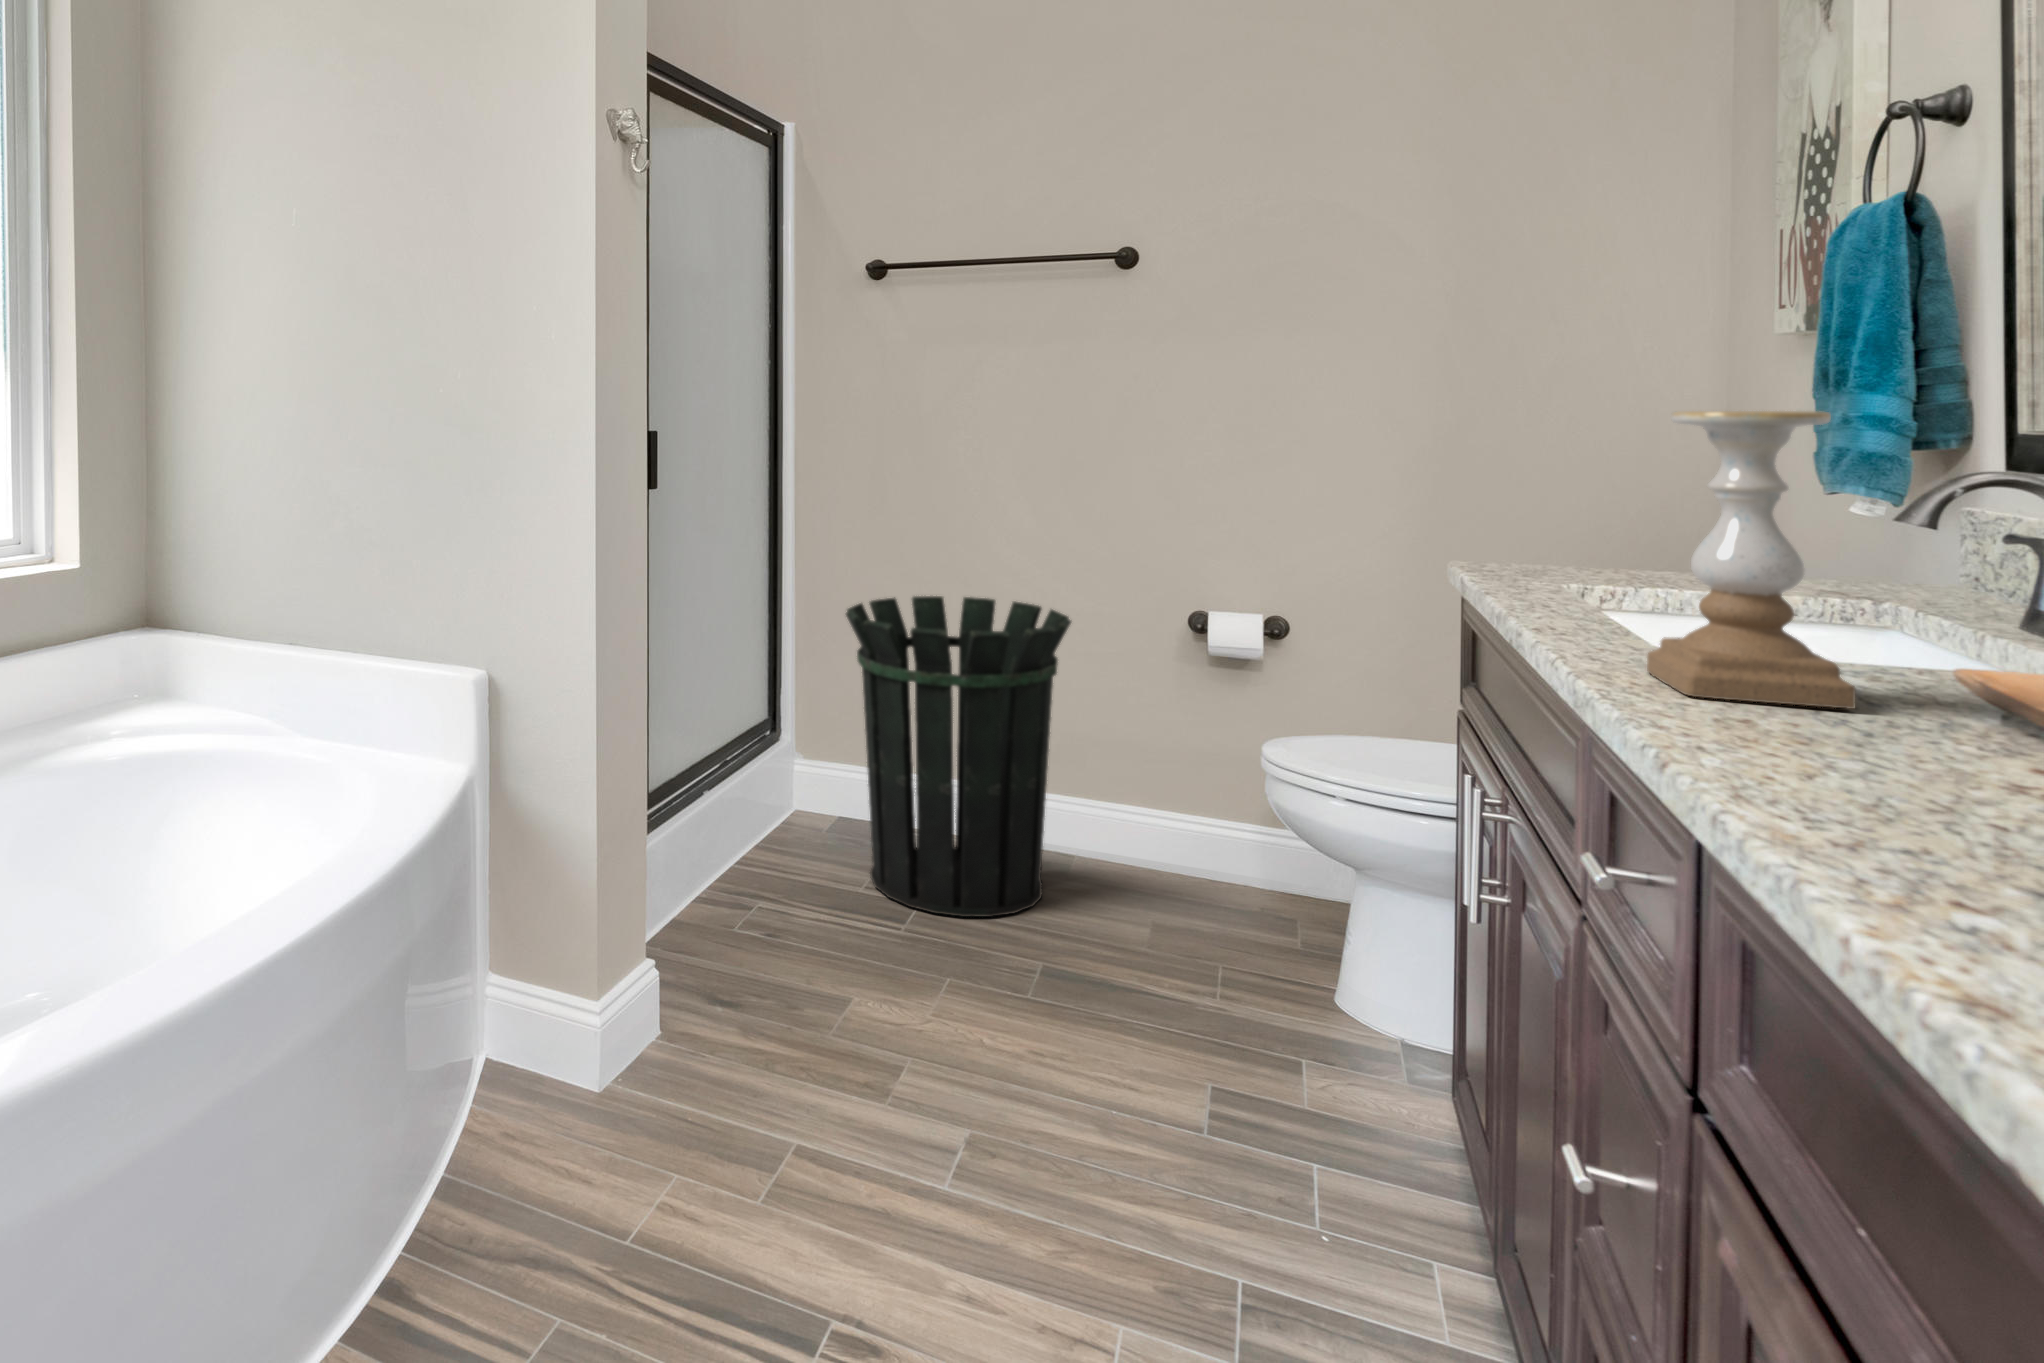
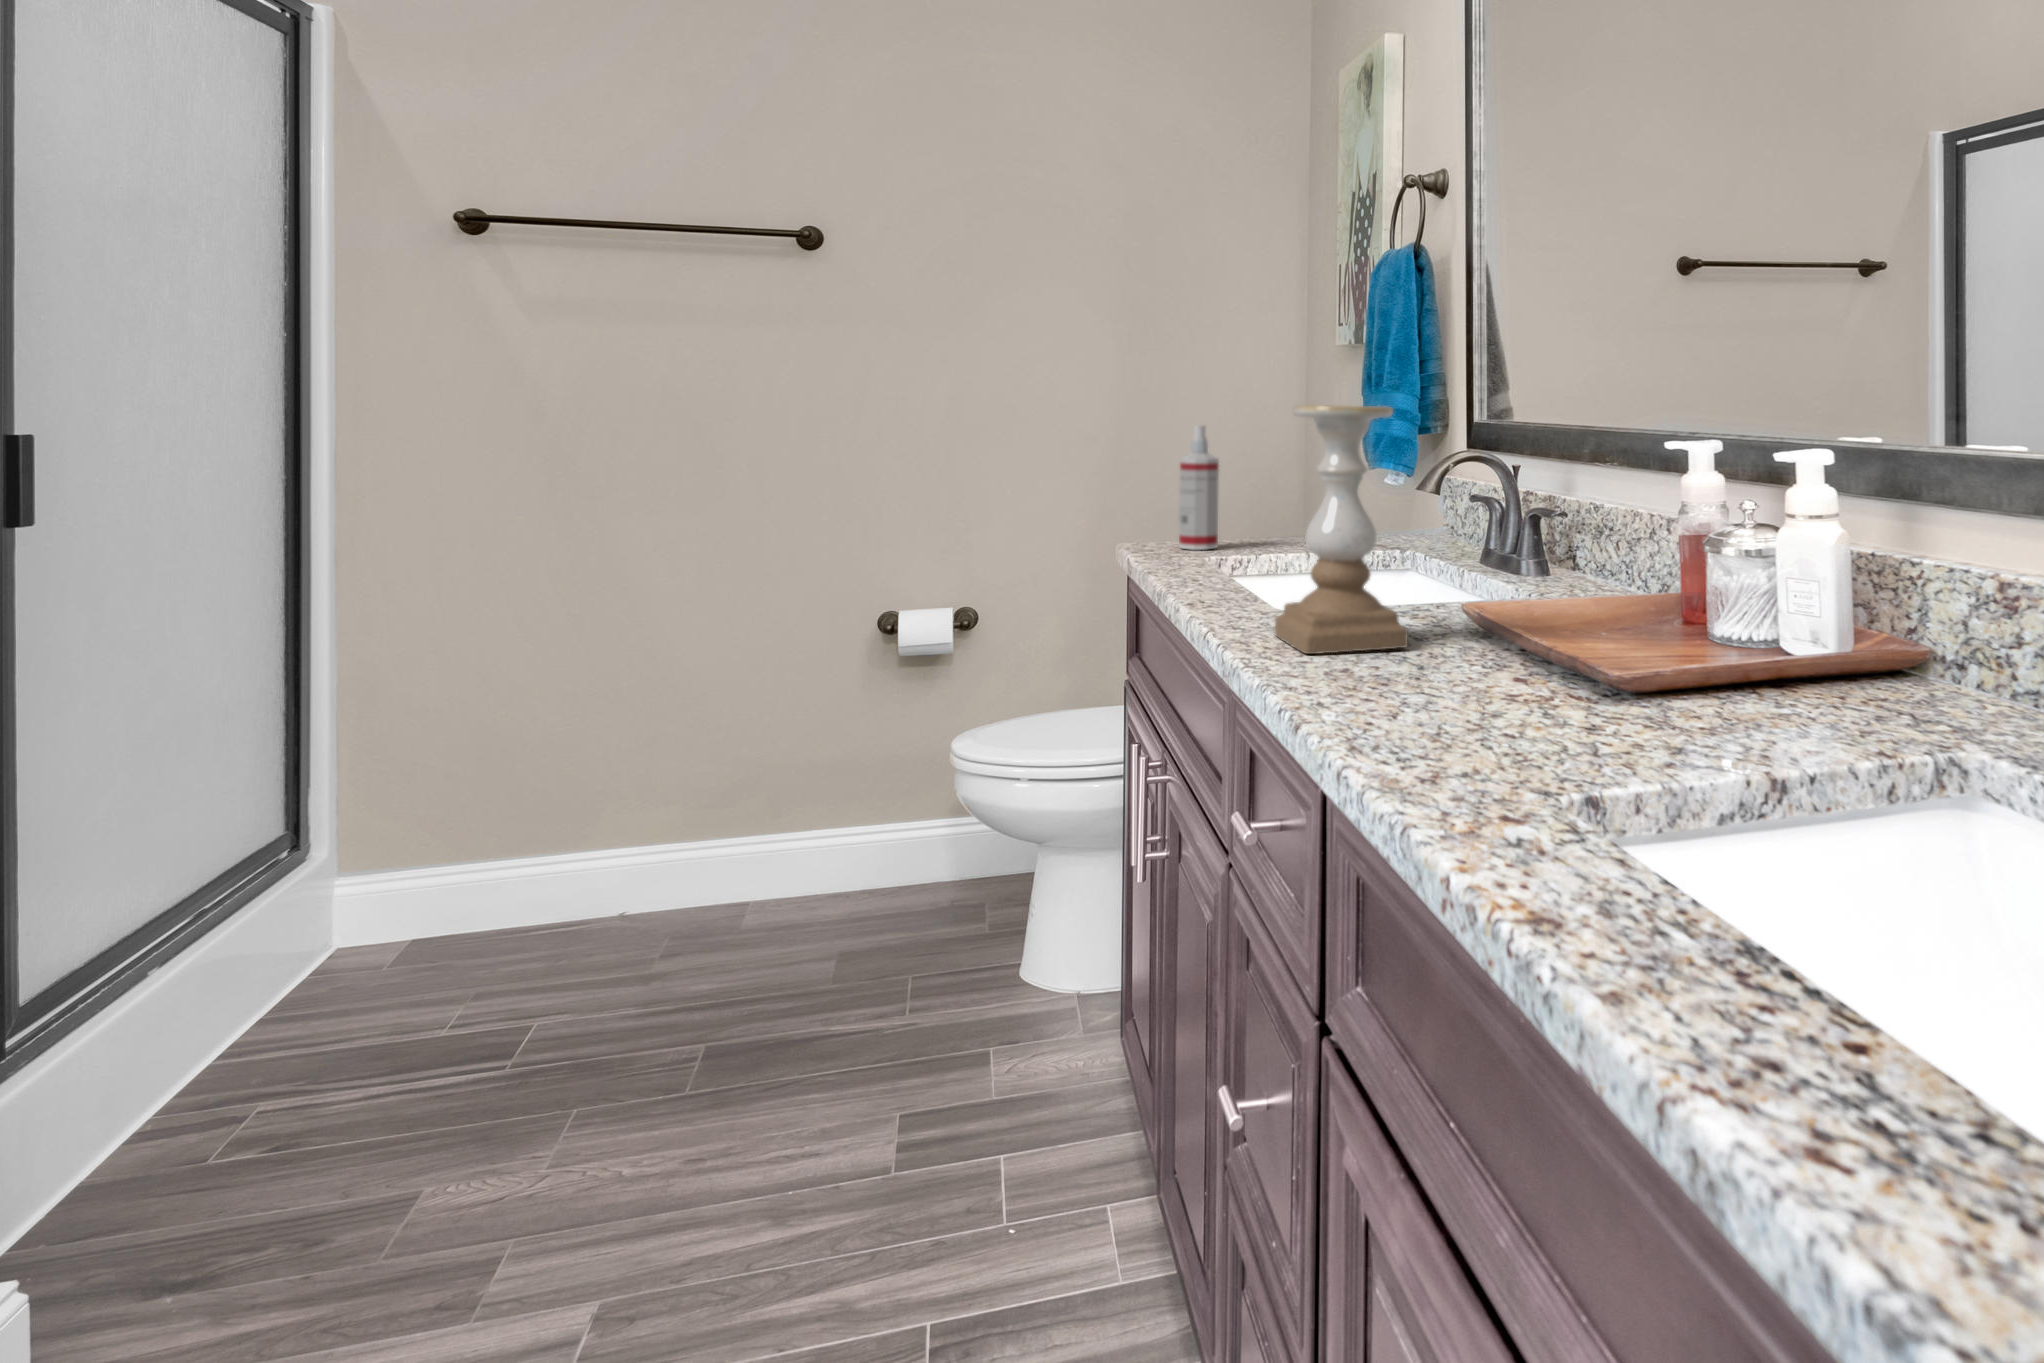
spray bottle: none [1529,435,1584,576] -> present [1179,426,1219,550]
waste bin: present [846,596,1071,917] -> none [418,622,745,1031]

